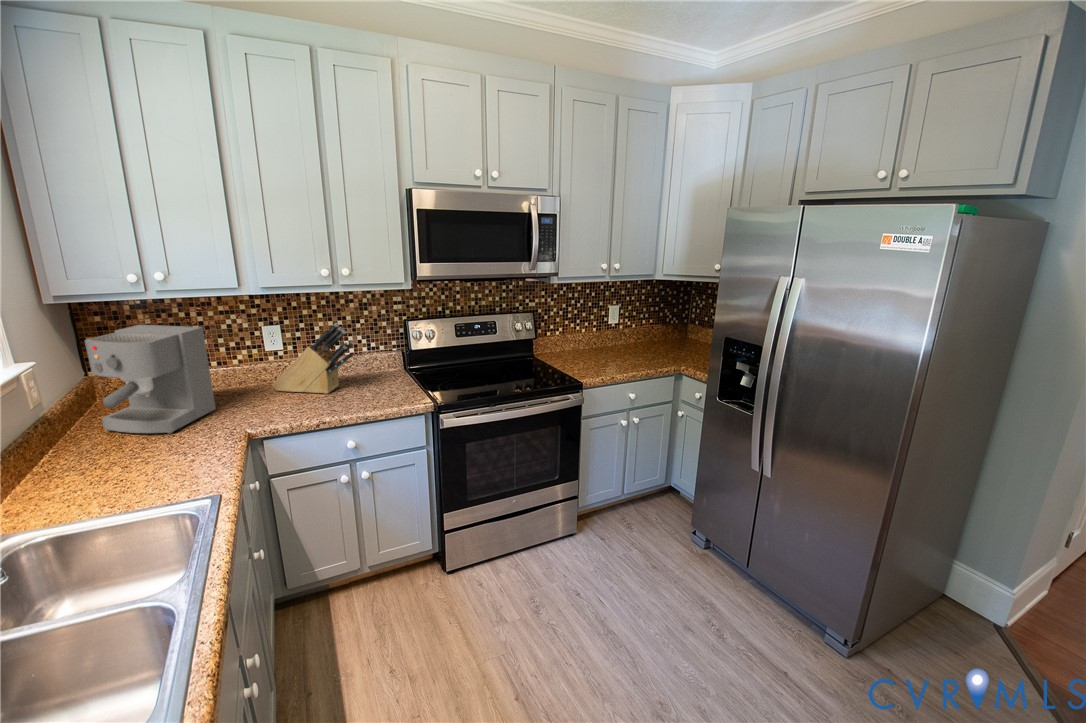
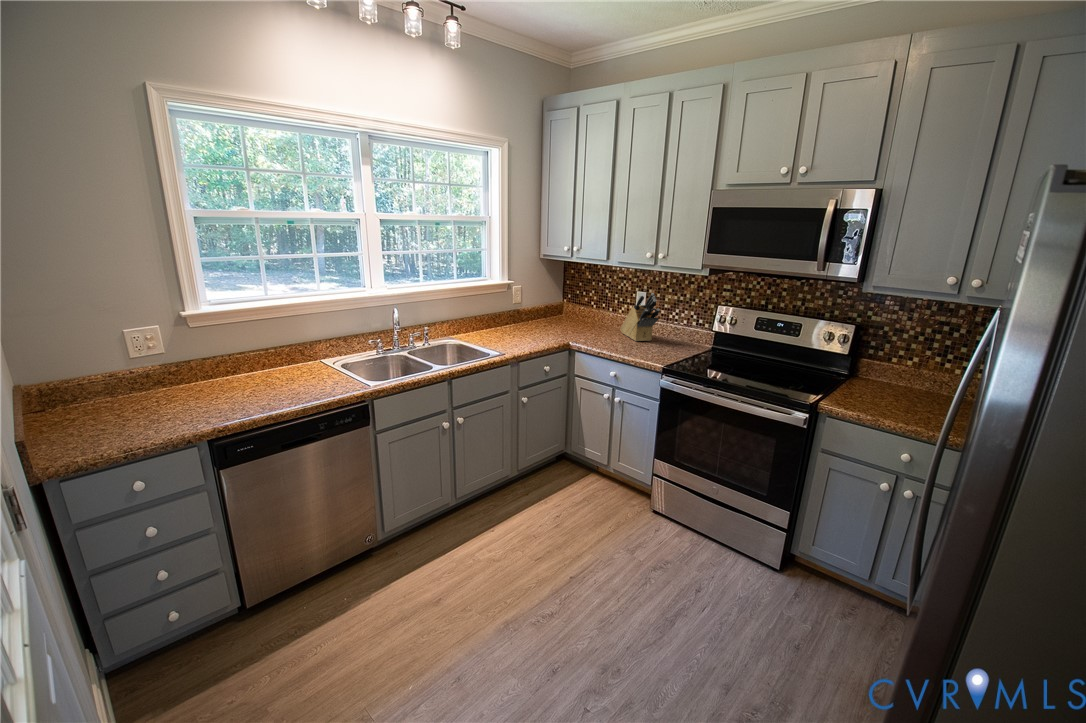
coffee maker: present [85,325,215,434] -> none [525,275,584,331]

